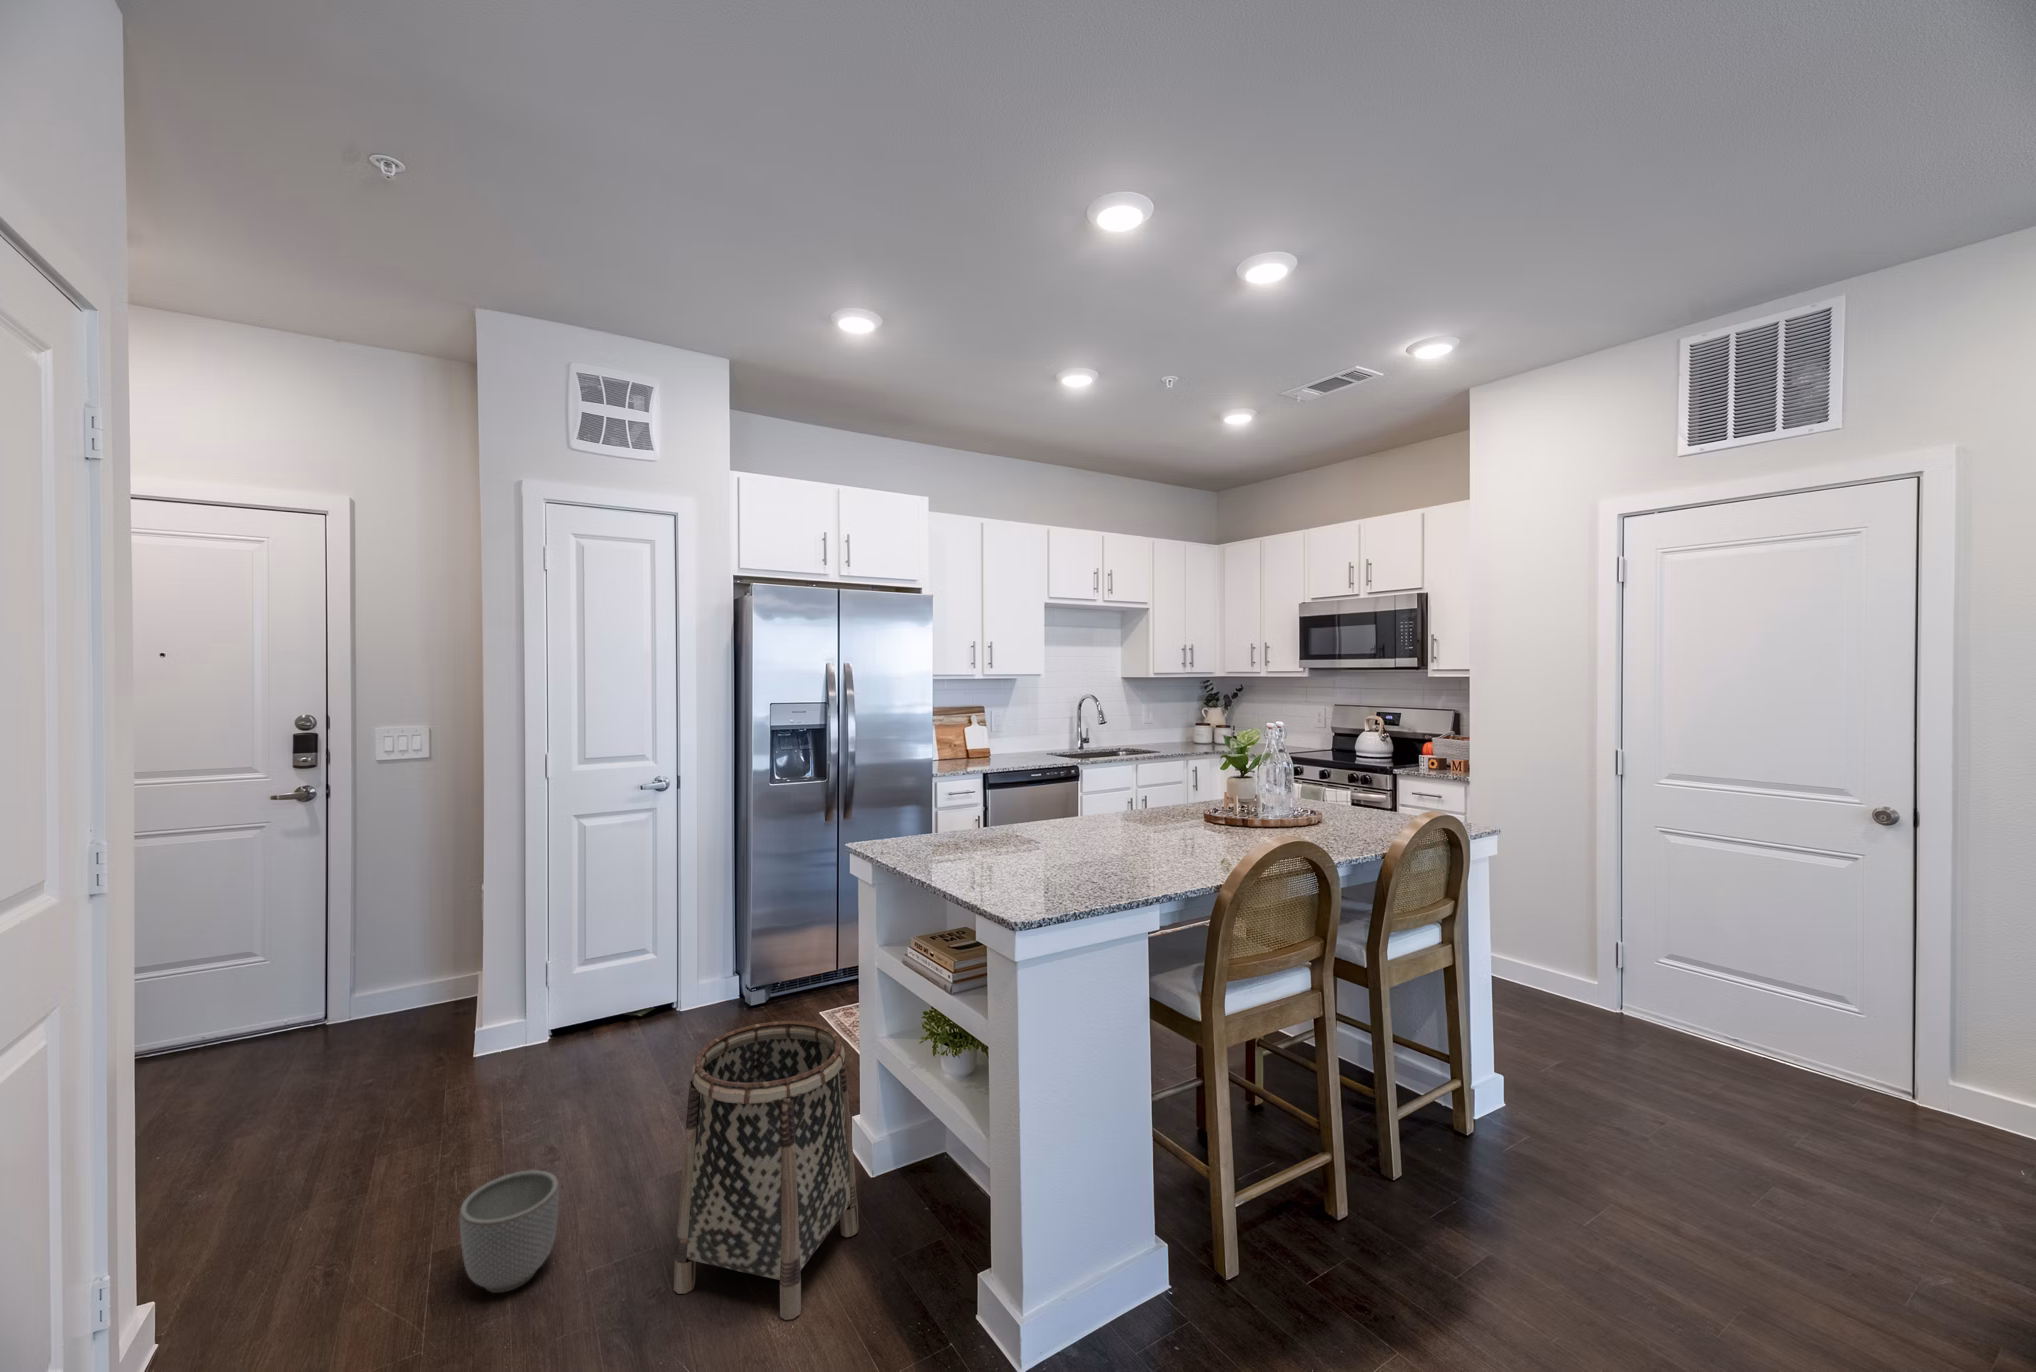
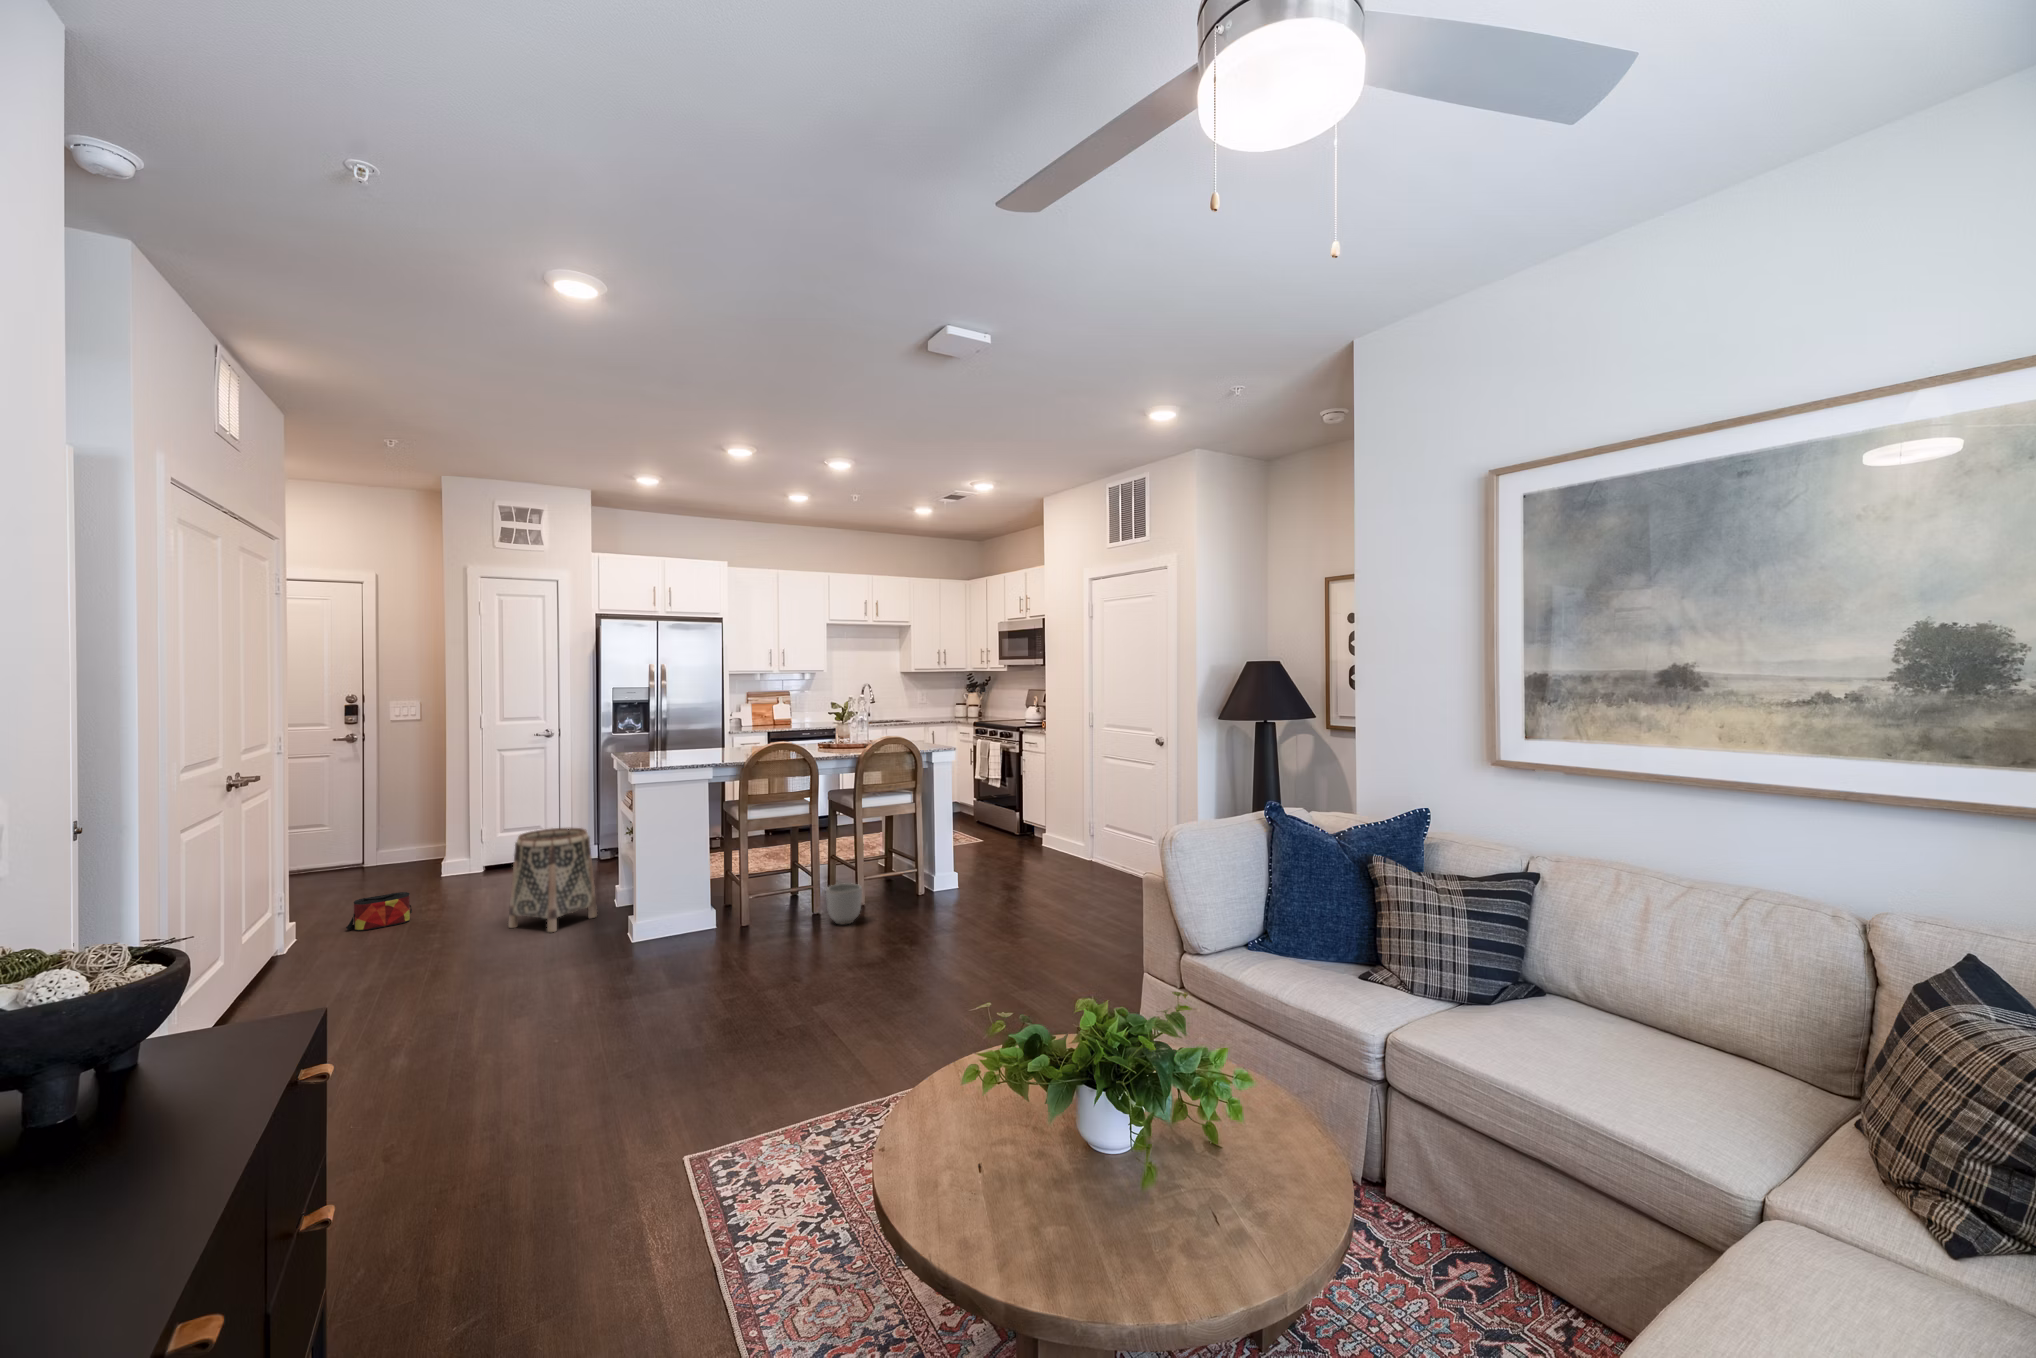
planter: present [459,1170,559,1293] -> present [826,883,862,925]
bag: none [272,1183,433,1316] -> present [346,892,412,931]

